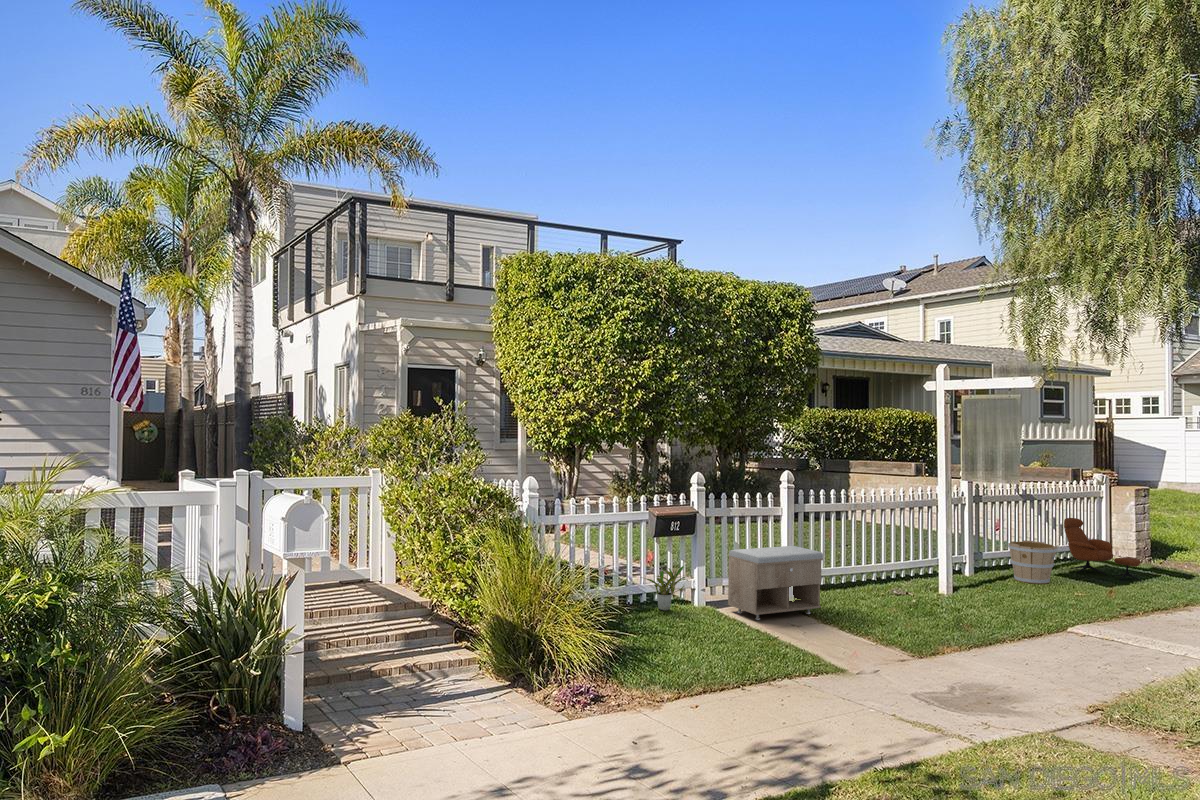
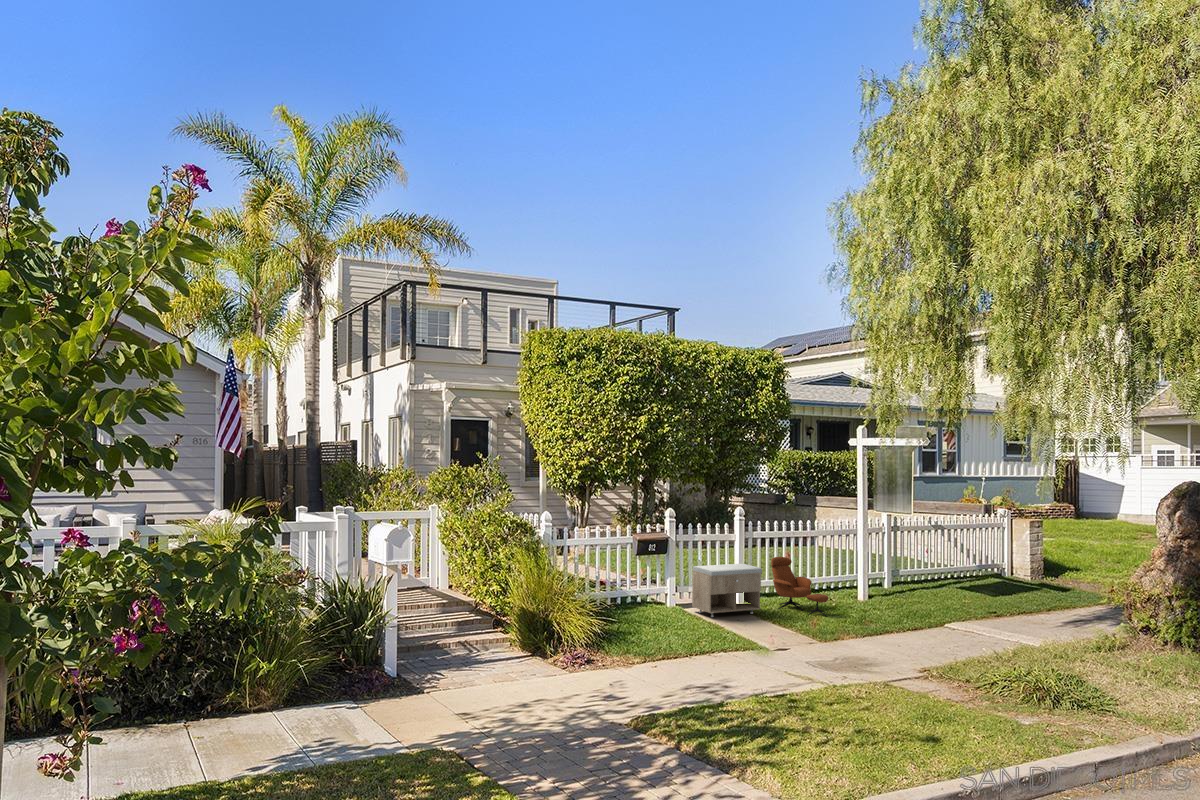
lounge chair: present [1064,518,1142,581] -> present [771,557,828,616]
wooden bucket: present [1008,540,1057,584] -> none [922,562,958,595]
potted plant: present [647,566,688,611] -> none [625,577,661,609]

